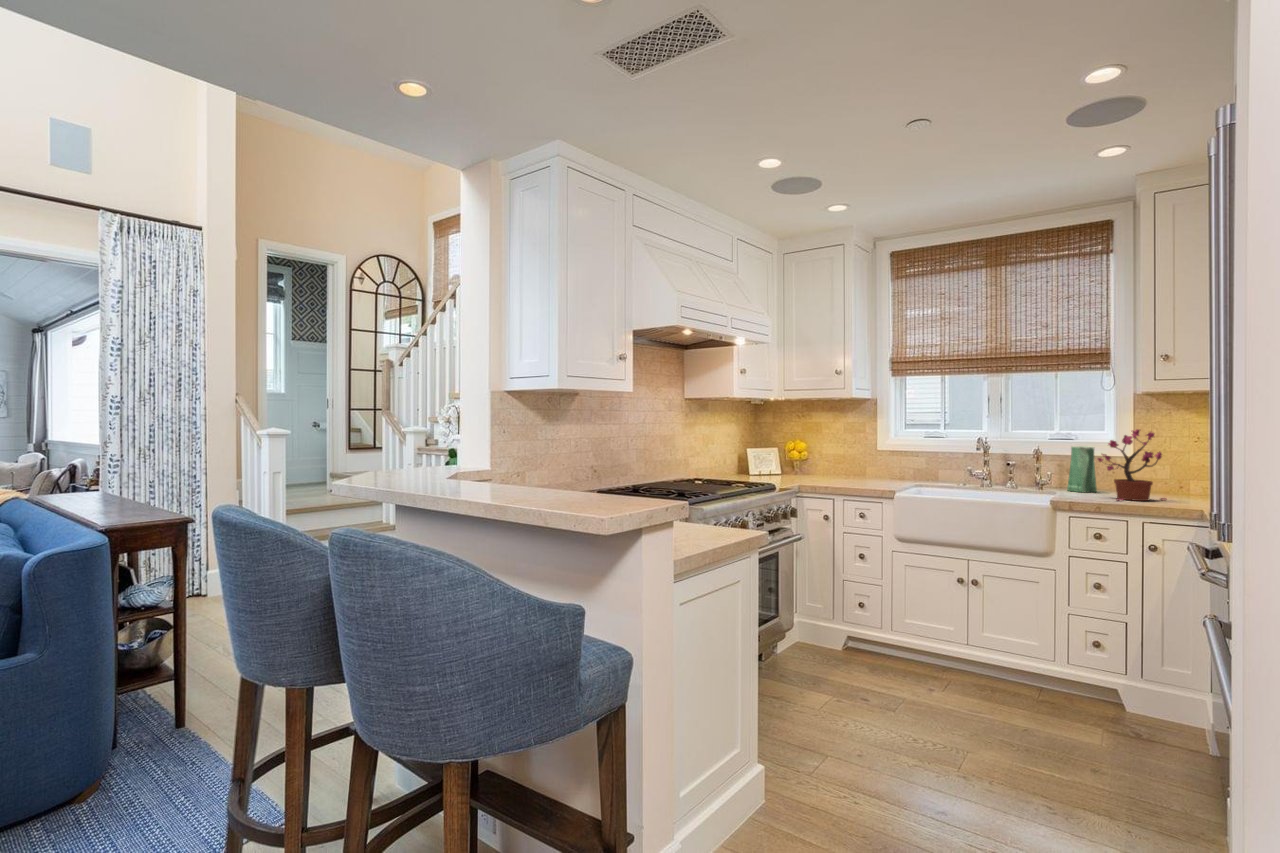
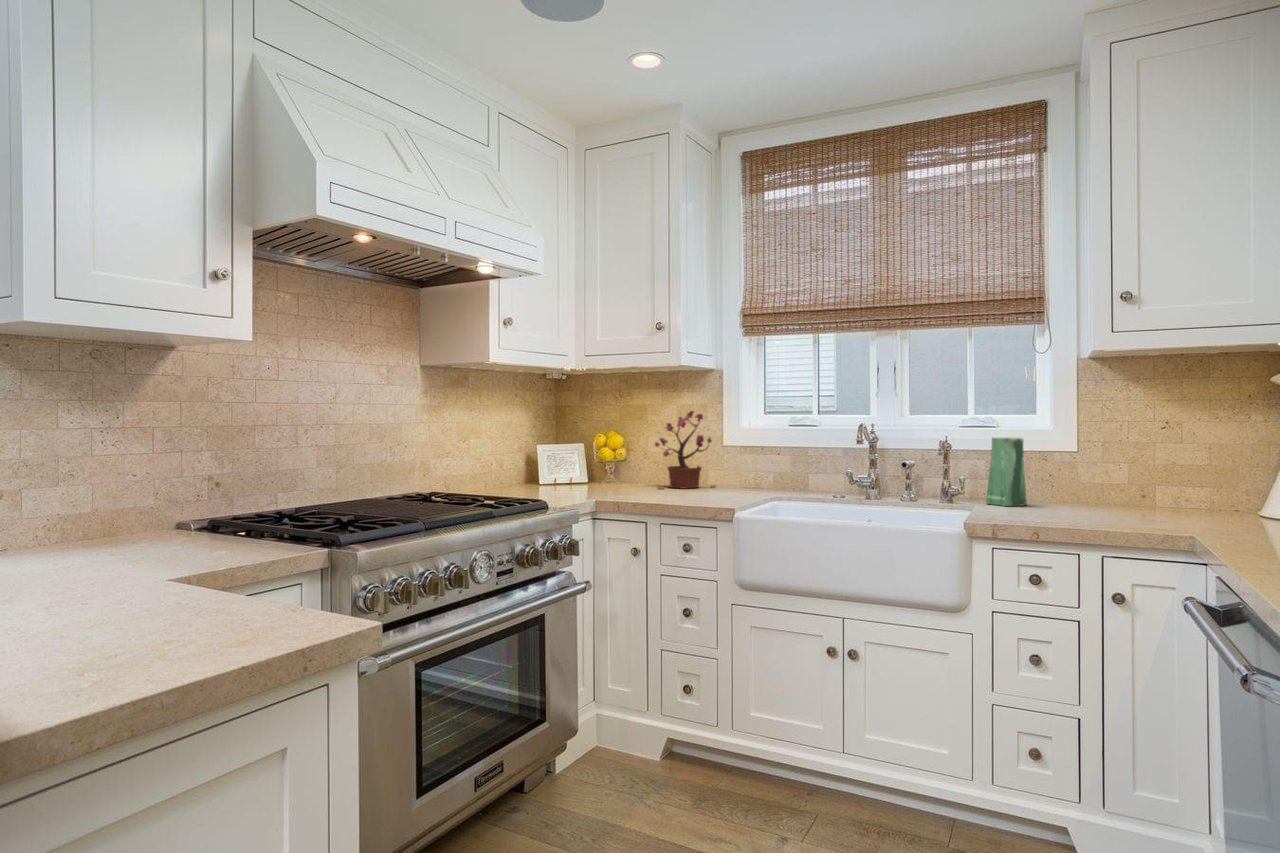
potted plant: present [1098,429,1166,501] -> present [655,411,715,489]

